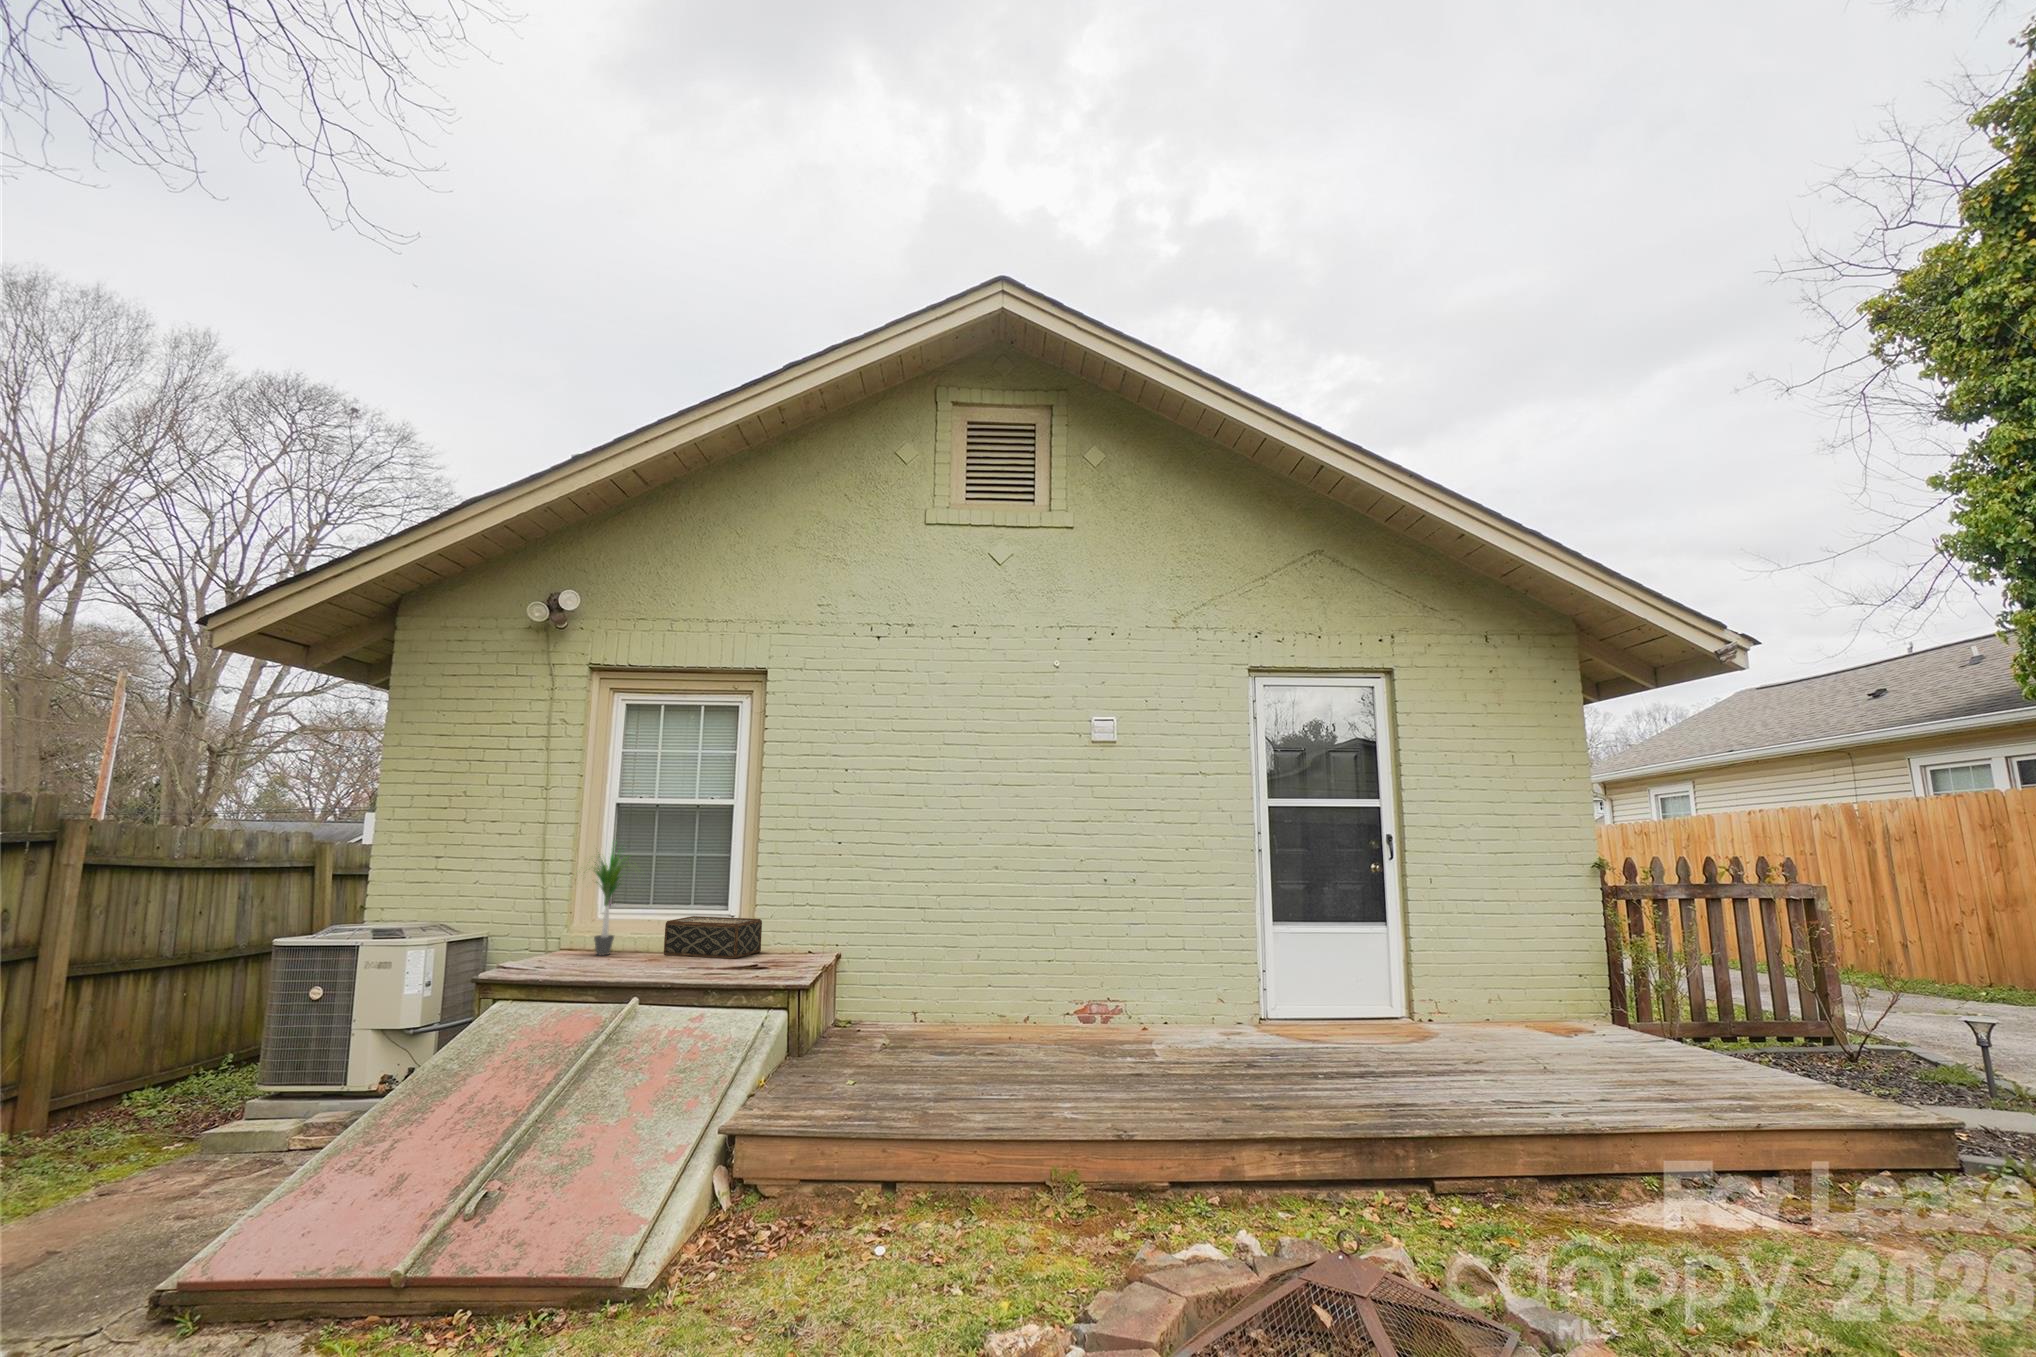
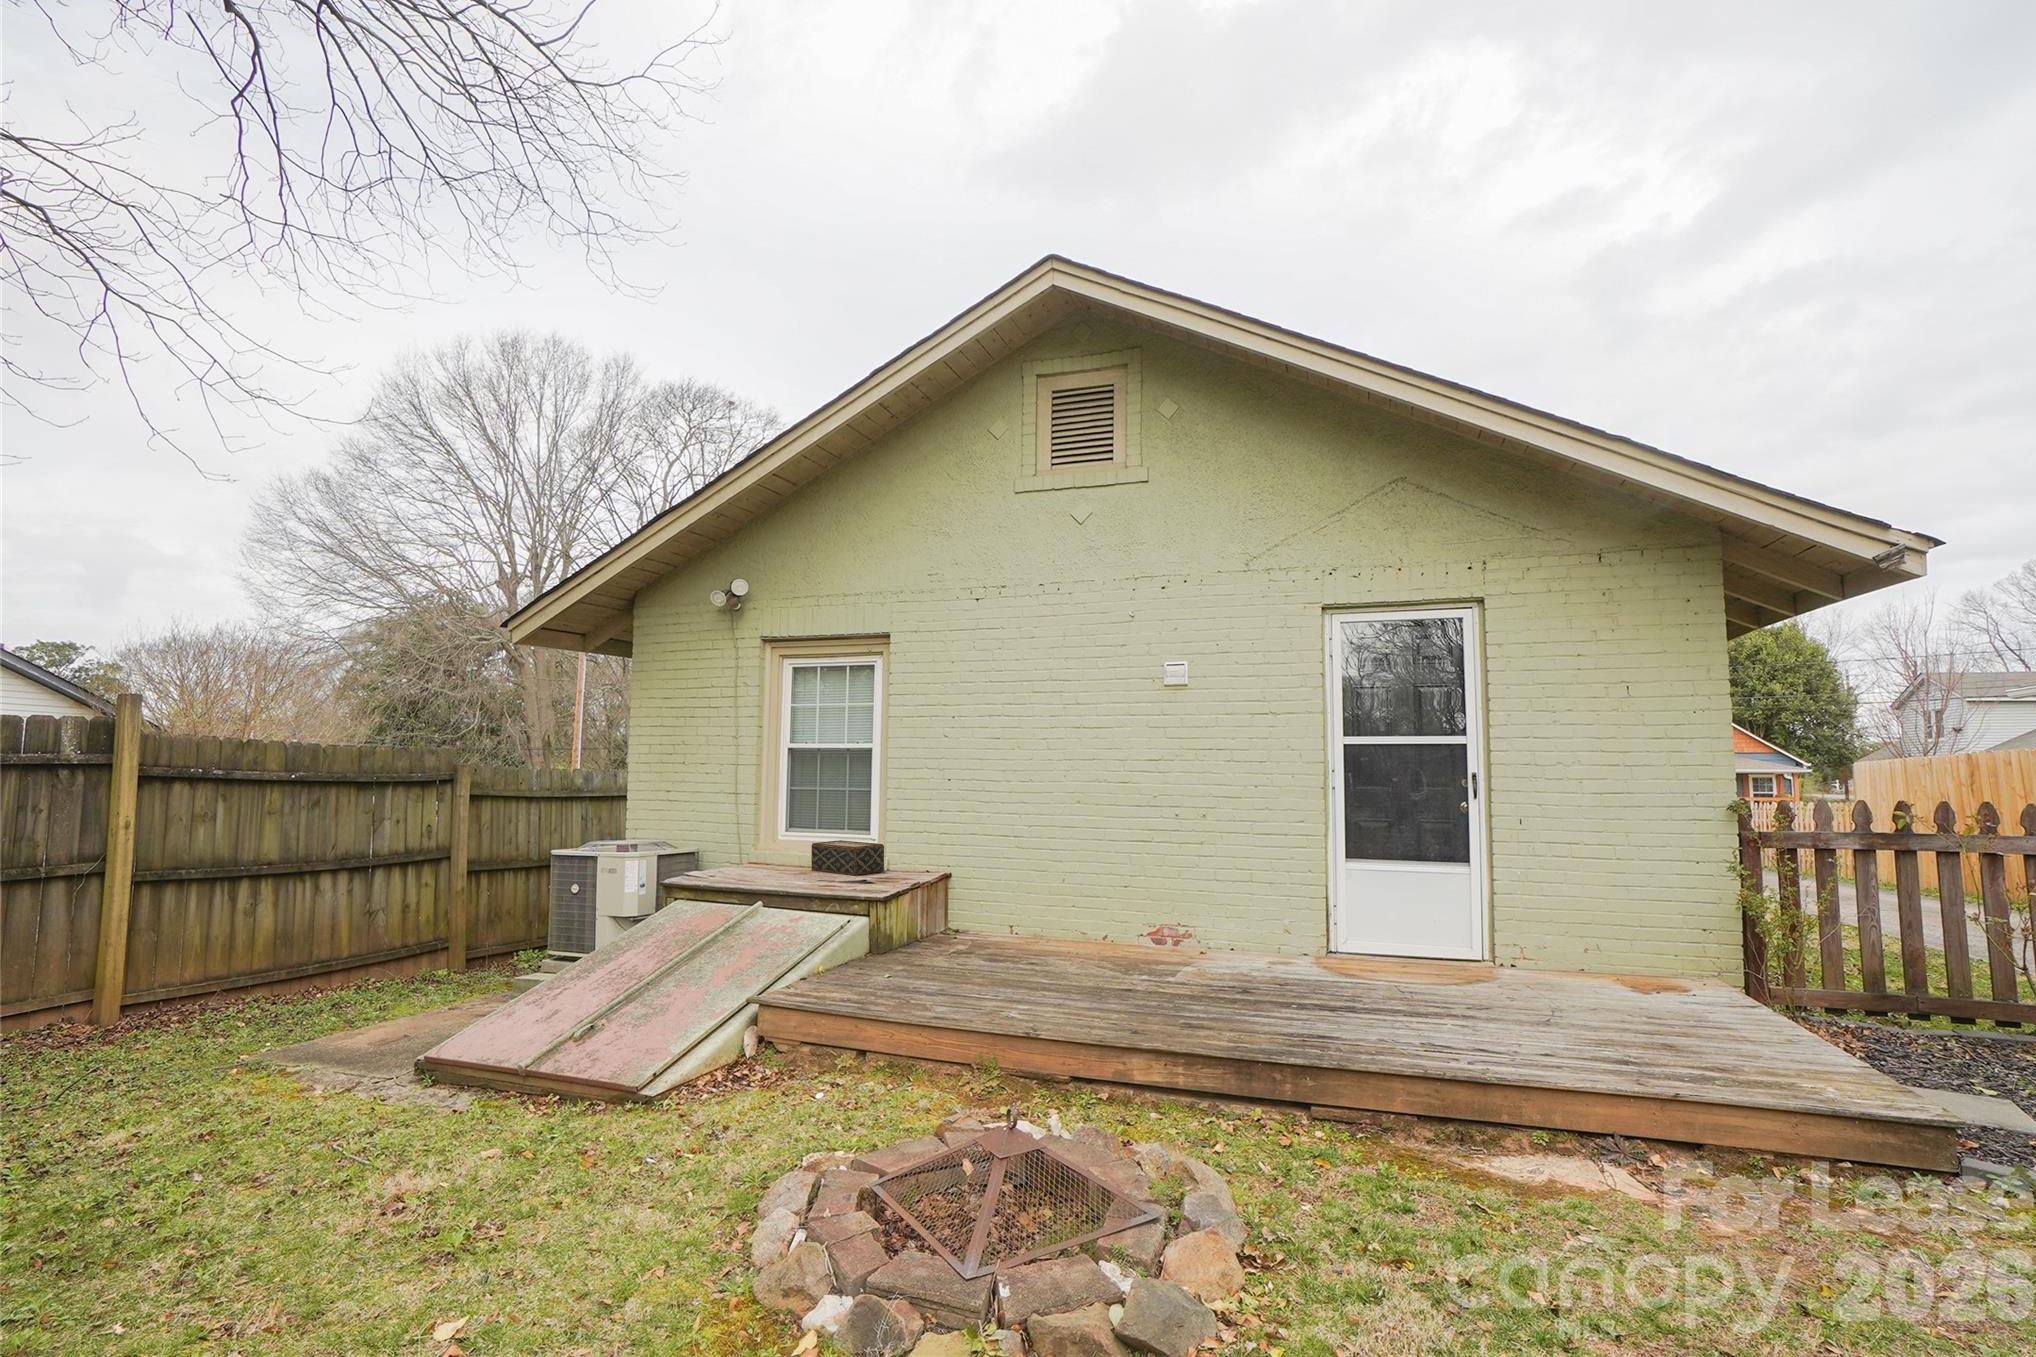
potted plant: present [591,848,629,956] -> none [742,775,804,868]

